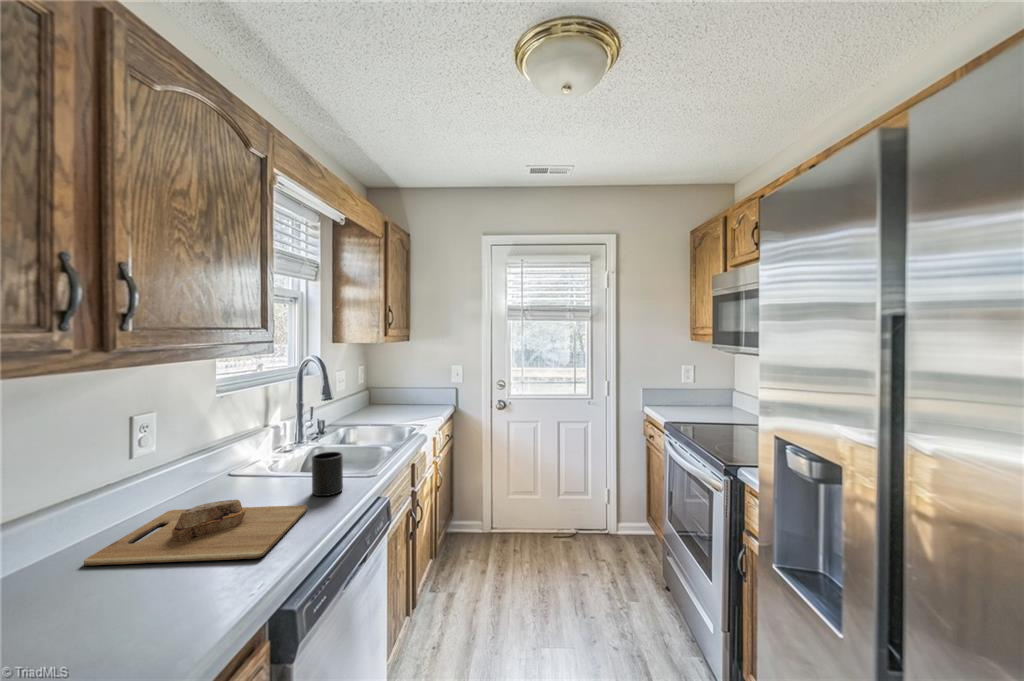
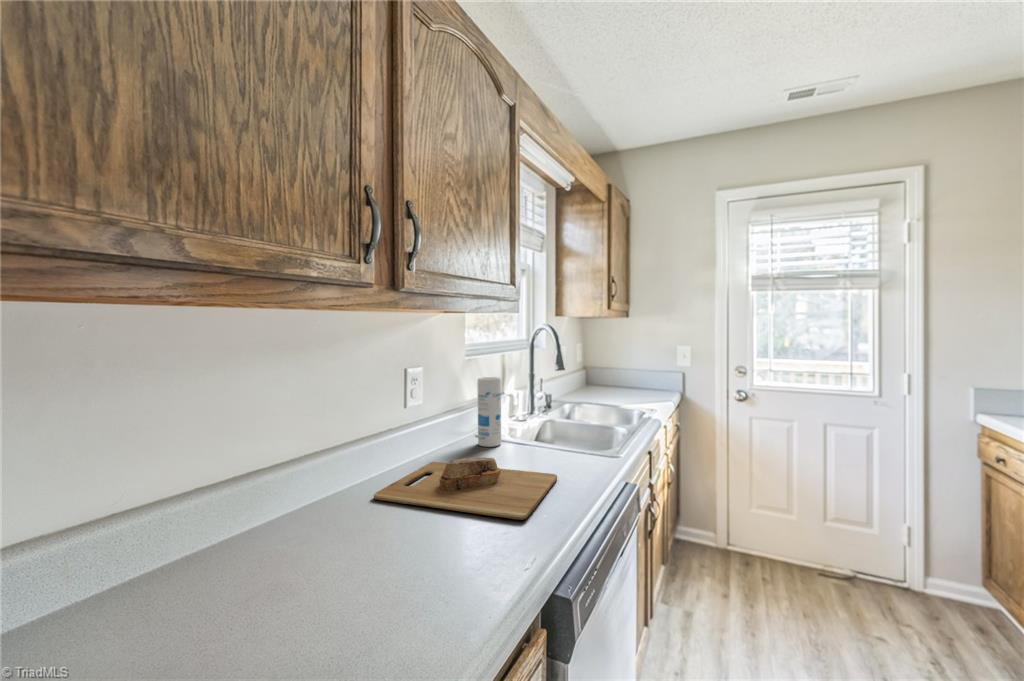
canister: none [231,413,259,484] -> present [478,377,501,447]
mug: present [312,452,343,496] -> none [557,421,588,468]

